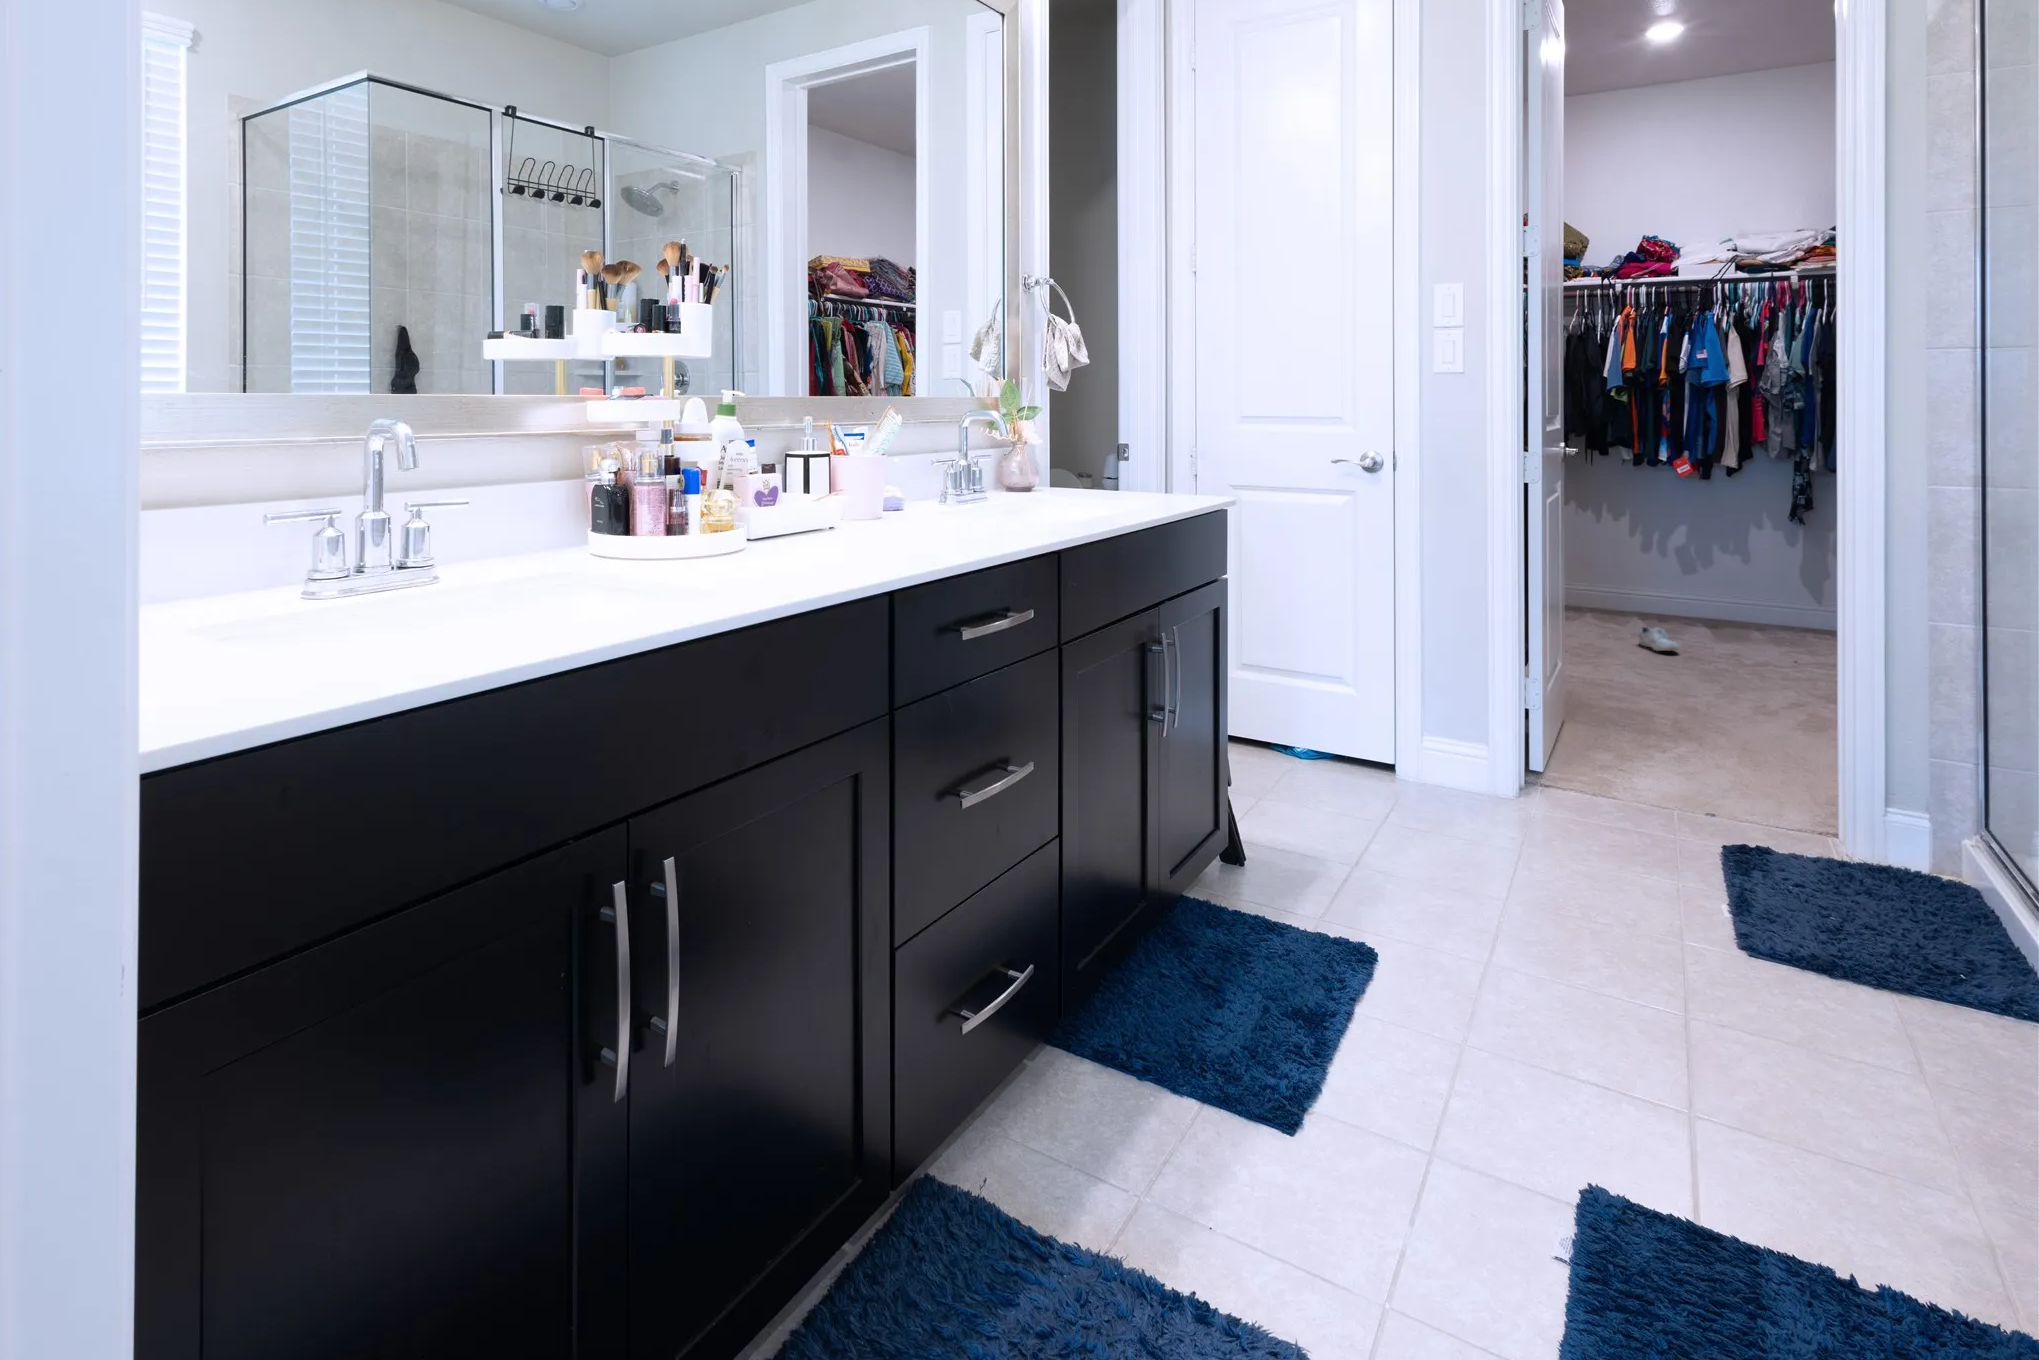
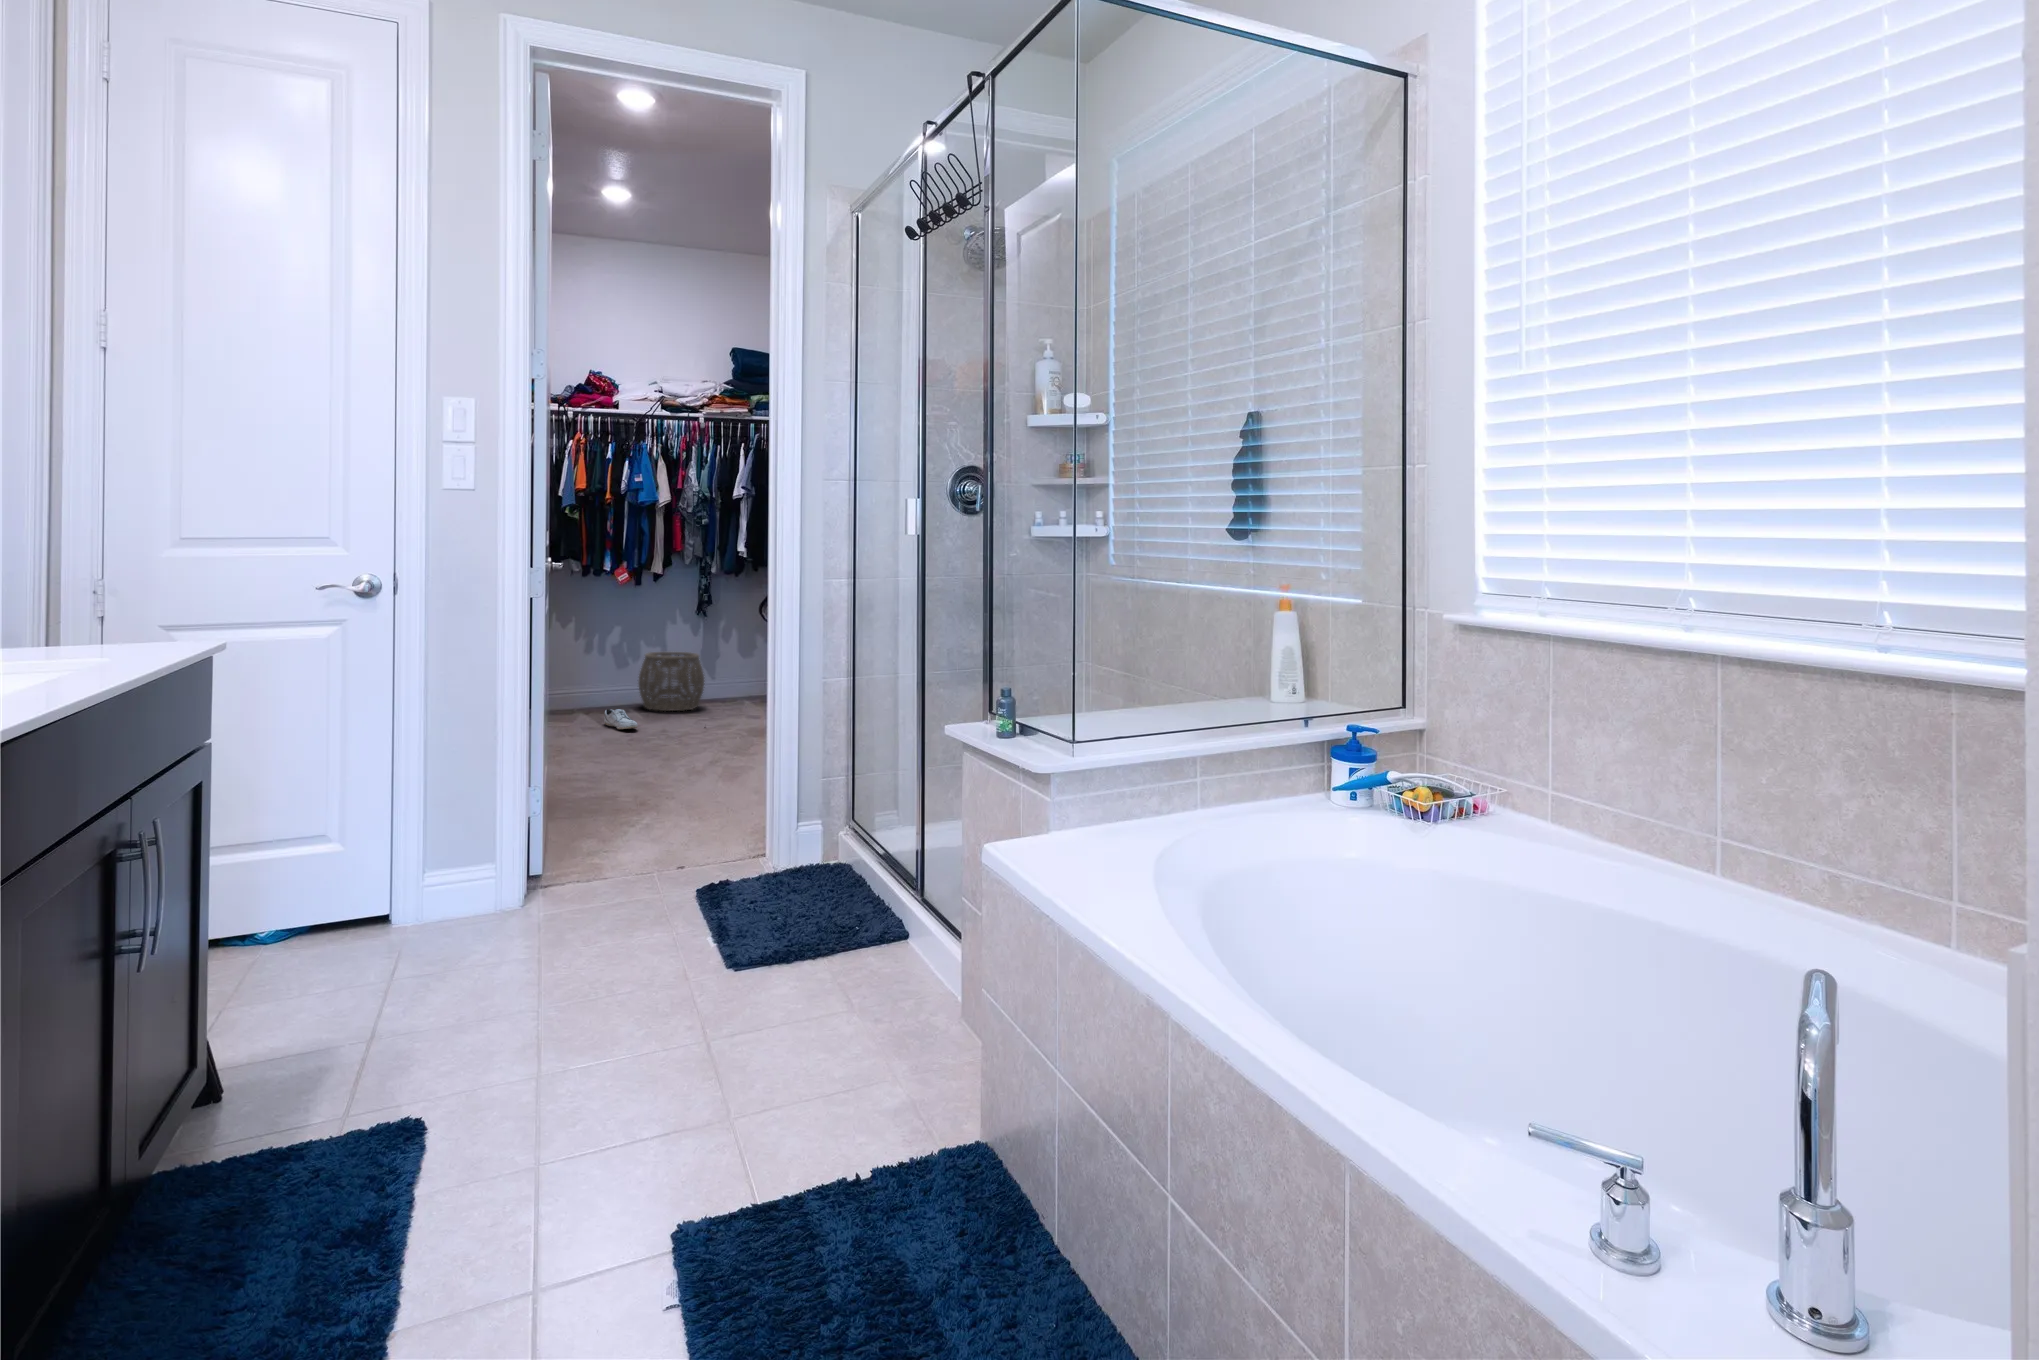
woven basket: none [1686,564,1778,636] -> present [638,652,704,711]

